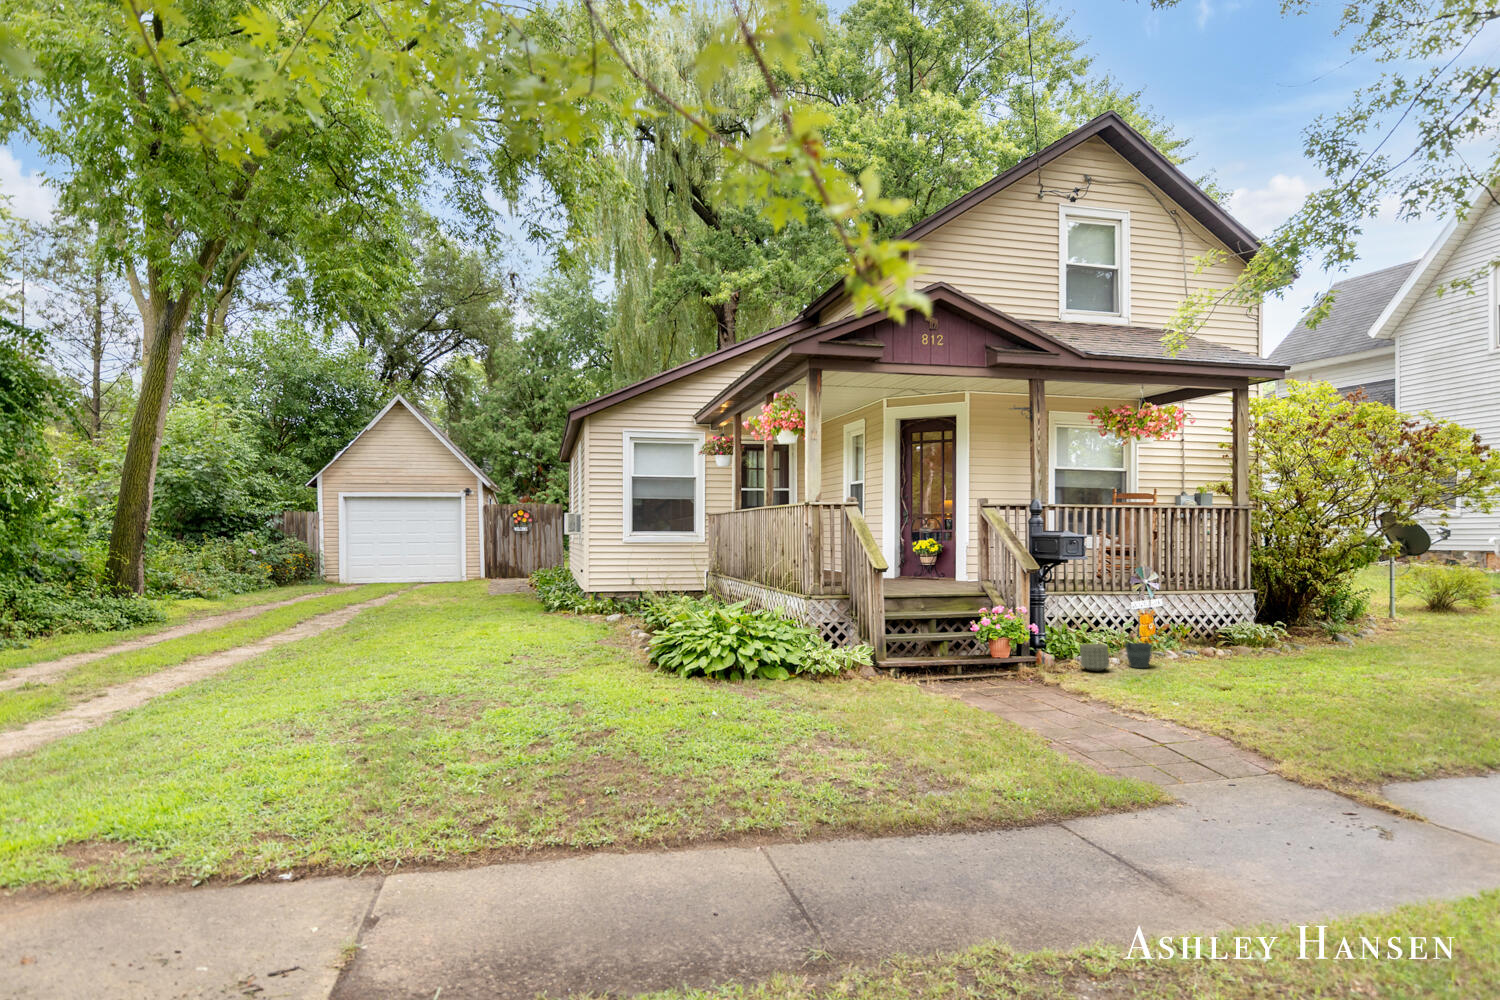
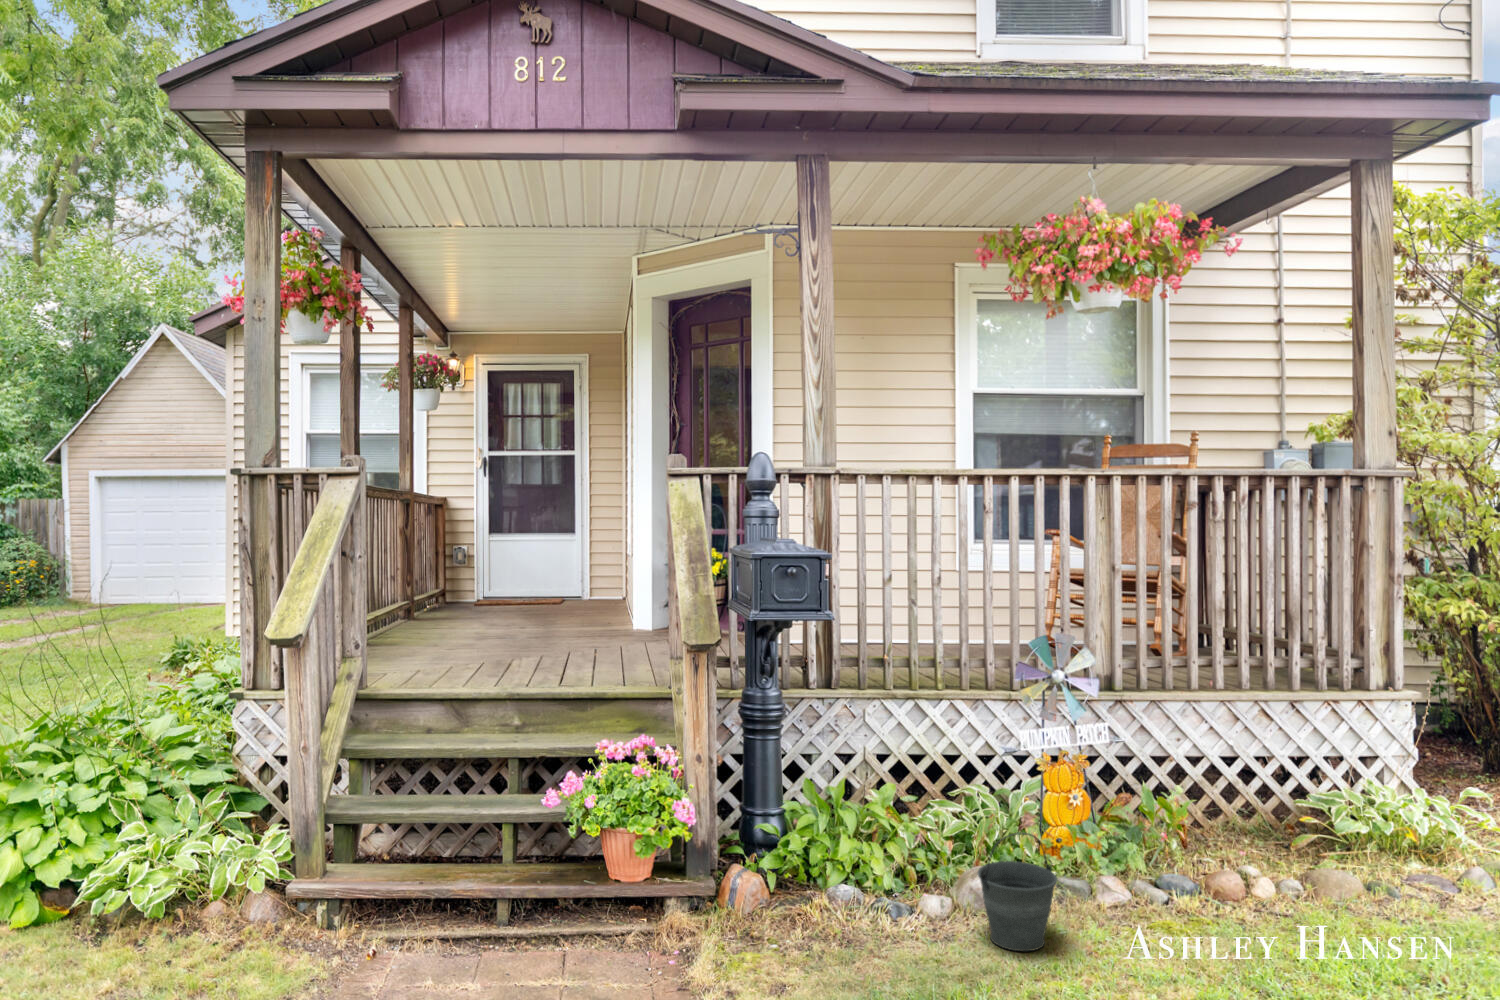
planter: present [1080,644,1109,671] -> none [833,862,912,958]

